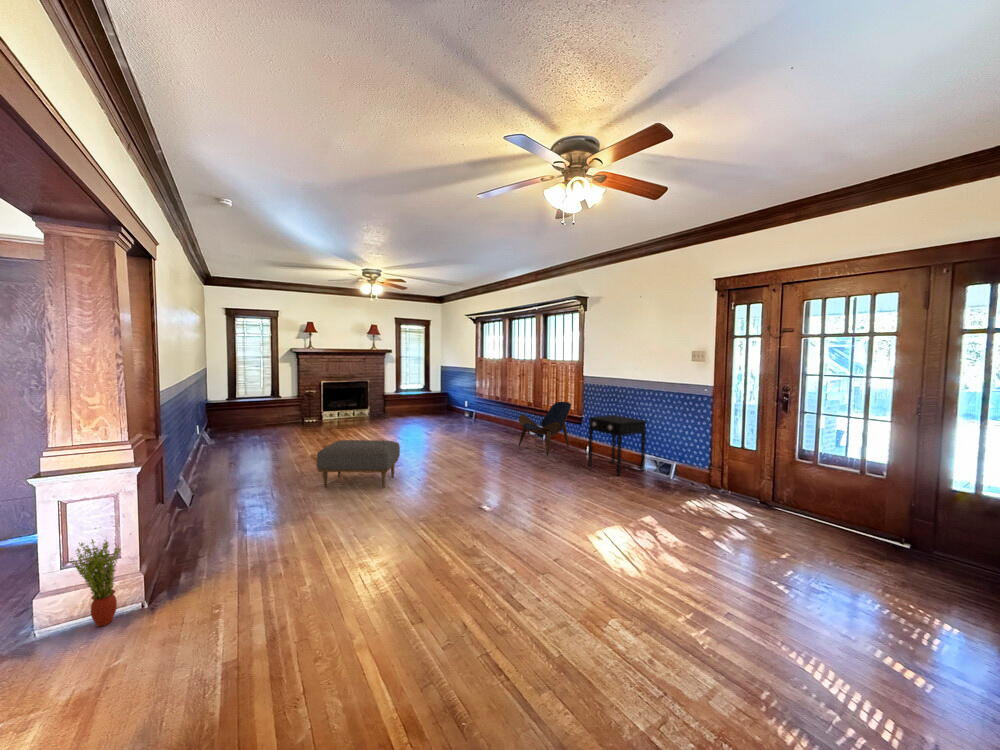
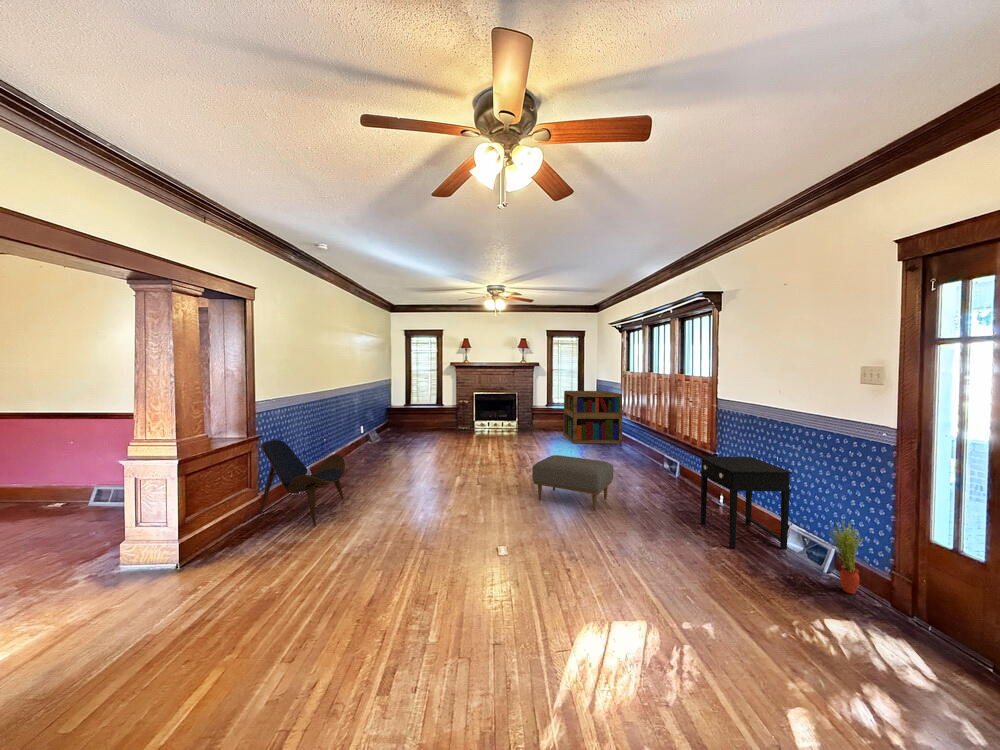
bookshelf: none [420,376,477,424] -> present [564,391,622,443]
lounge chair: present [519,402,571,456] -> present [260,440,345,526]
ottoman: present [317,440,400,488] -> present [532,455,613,510]
potted plant: present [70,539,121,626] -> present [830,520,863,594]

